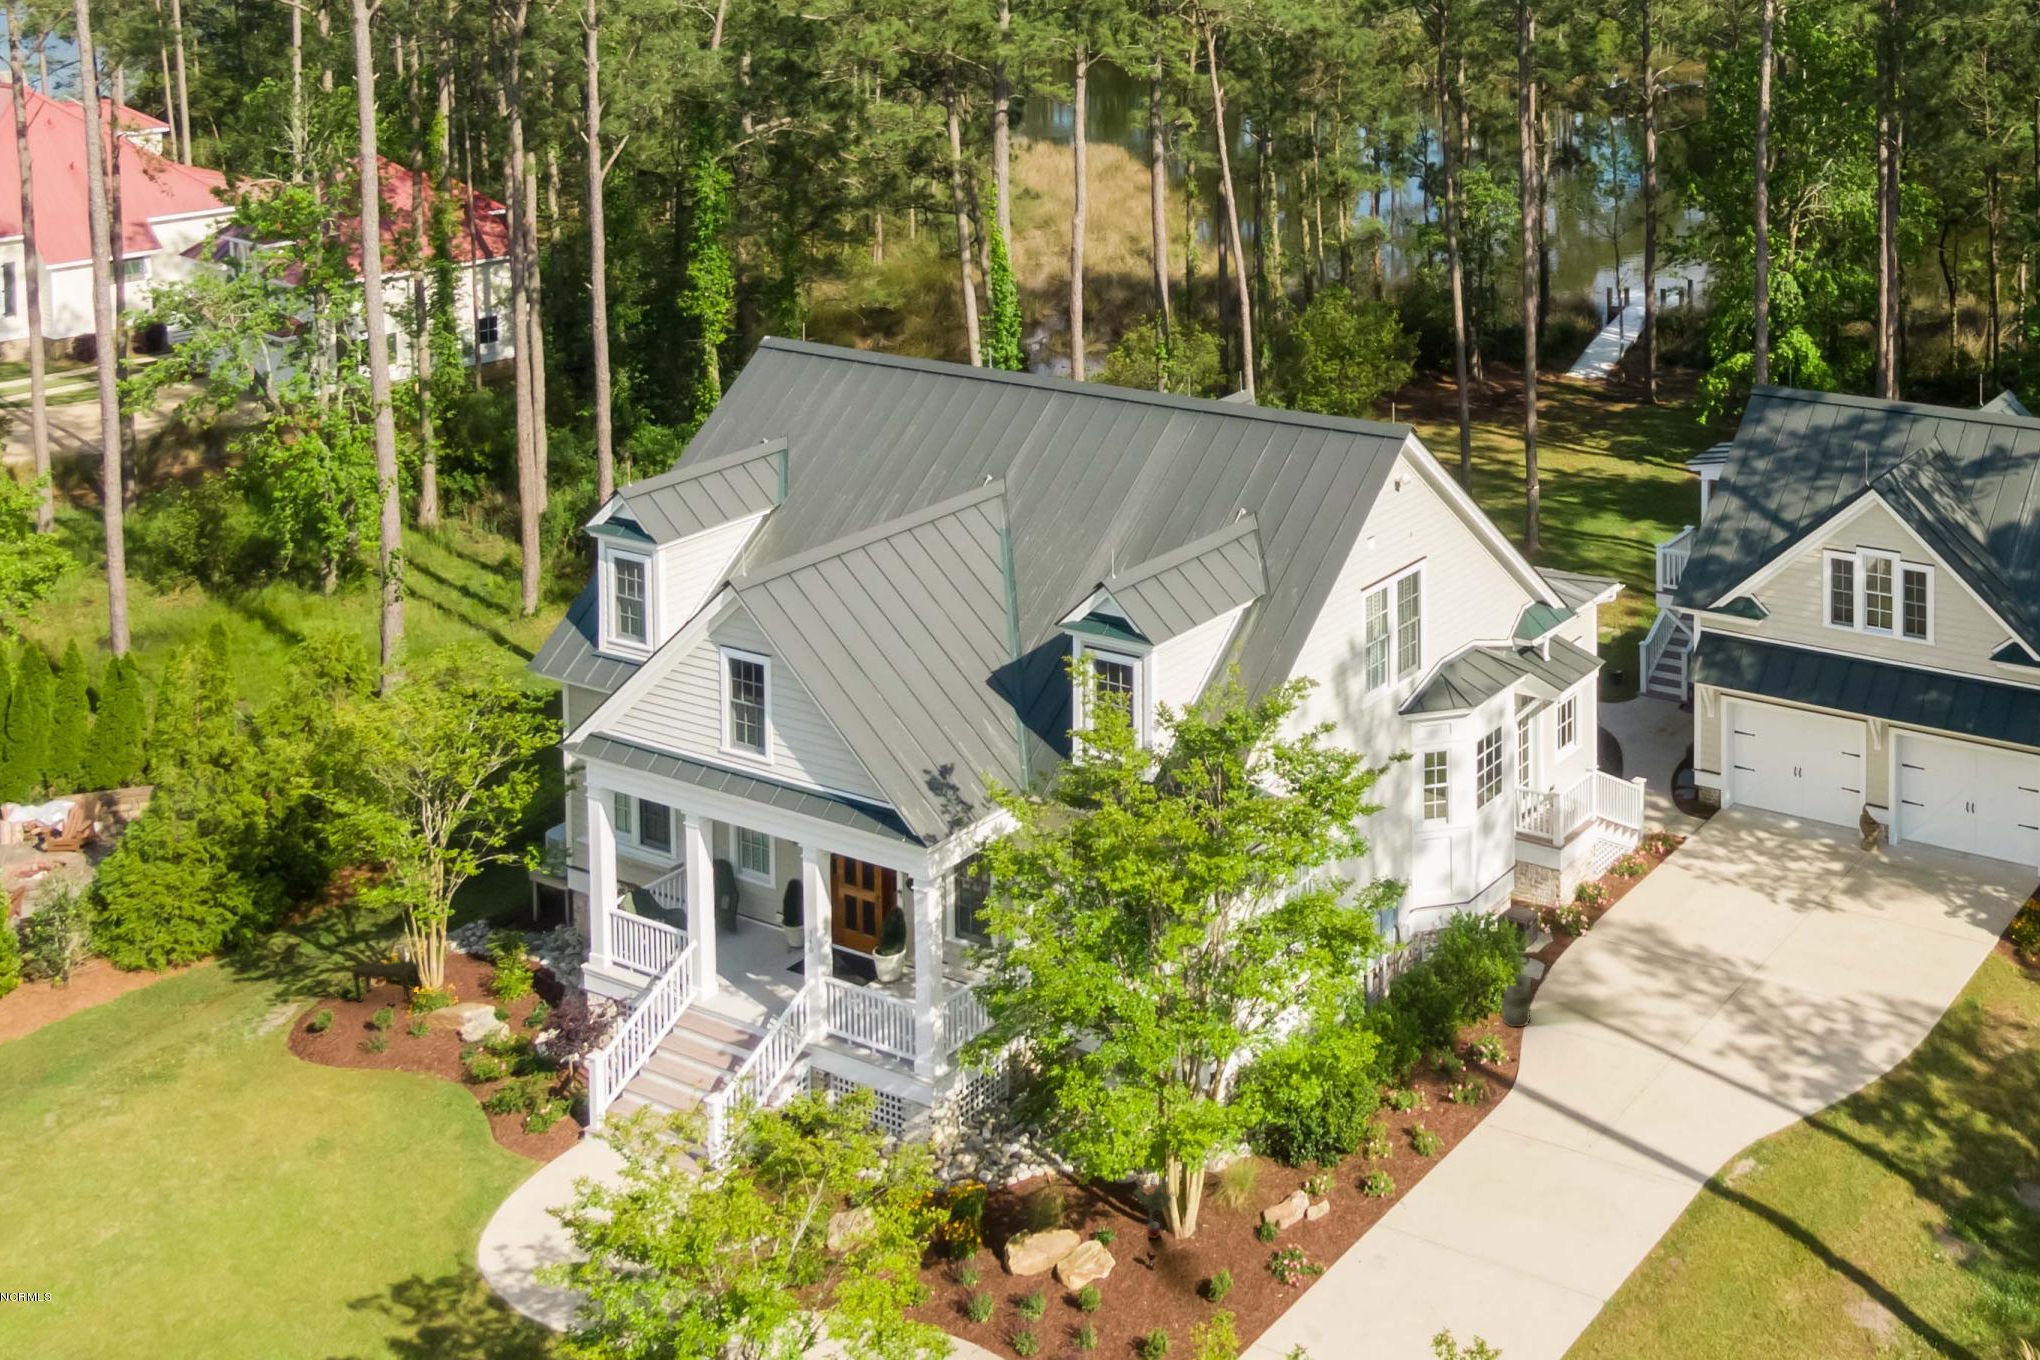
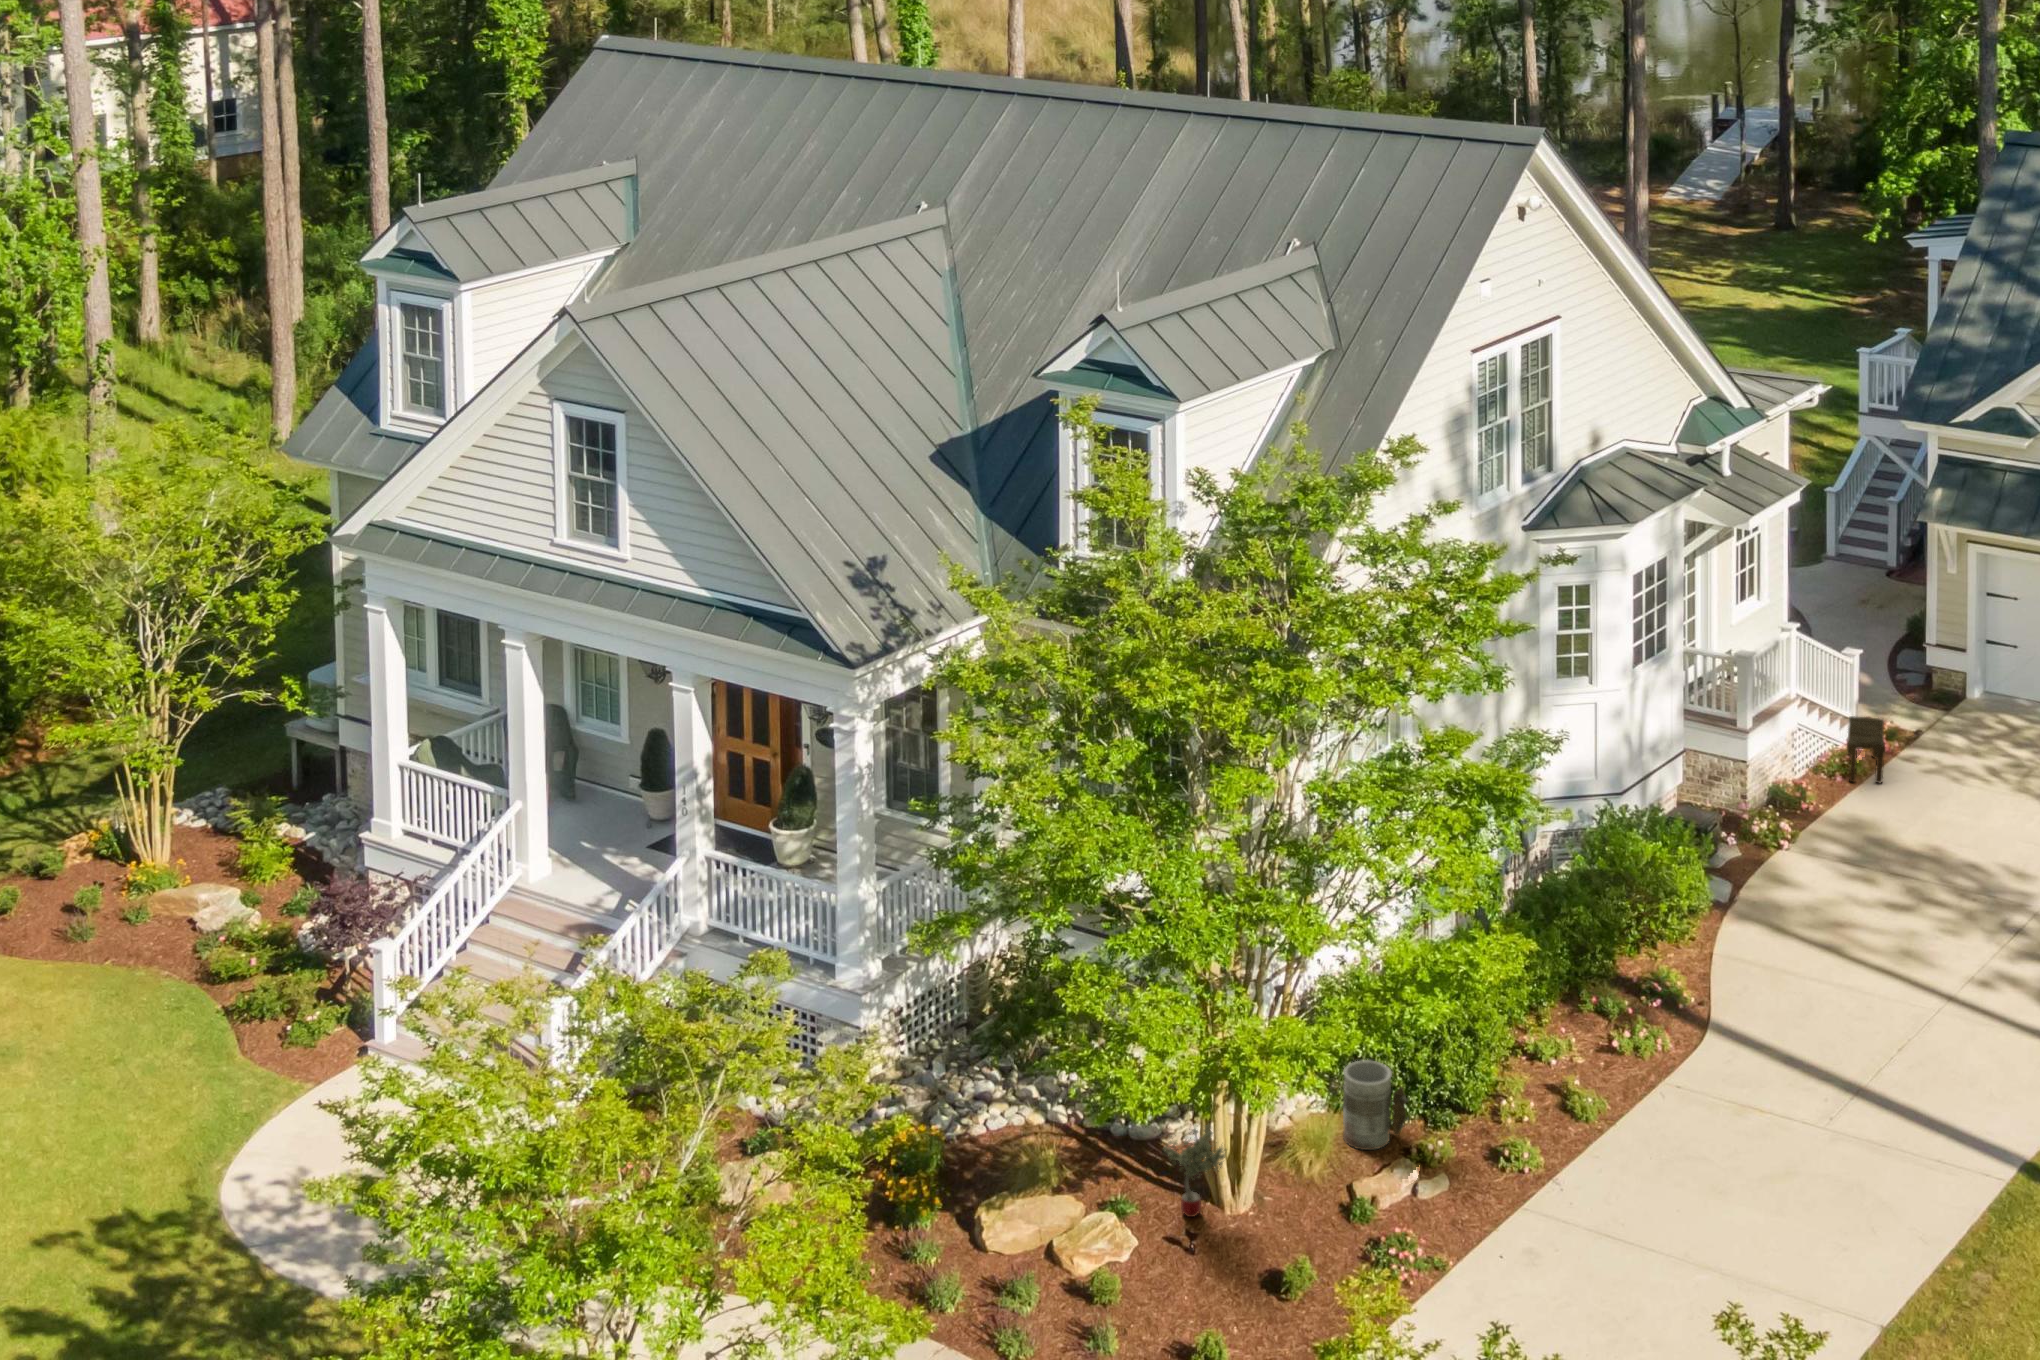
bench: present [352,962,420,1002] -> present [1847,716,1885,783]
trash can: present [1502,973,1532,1027] -> present [1343,1060,1409,1150]

